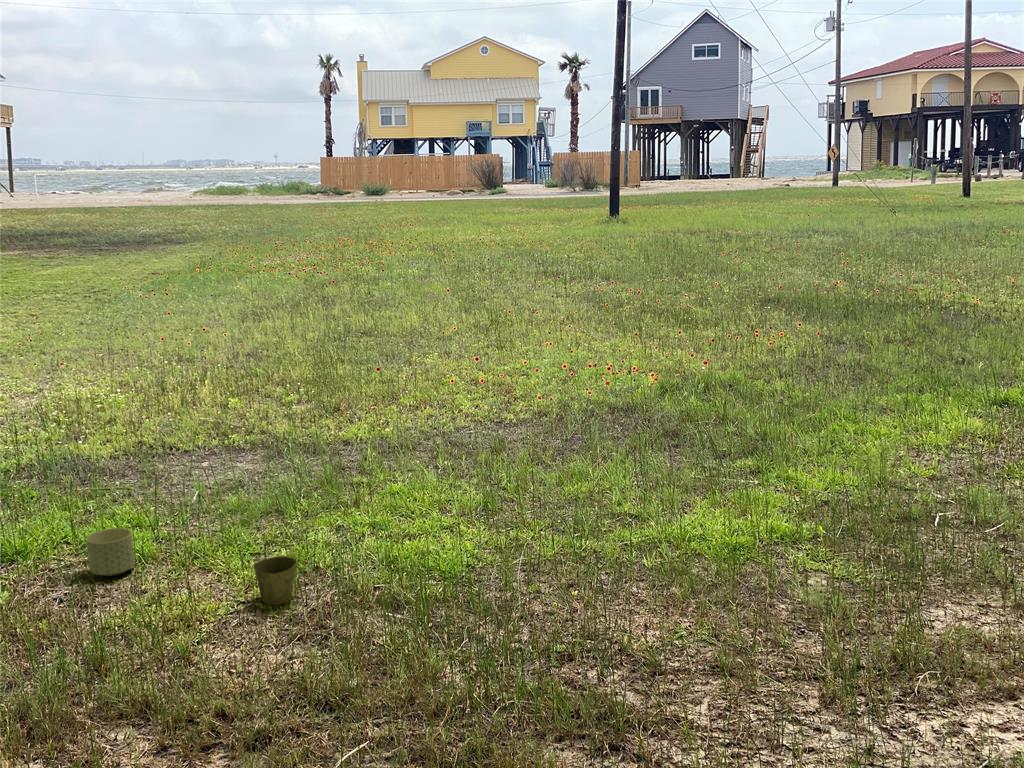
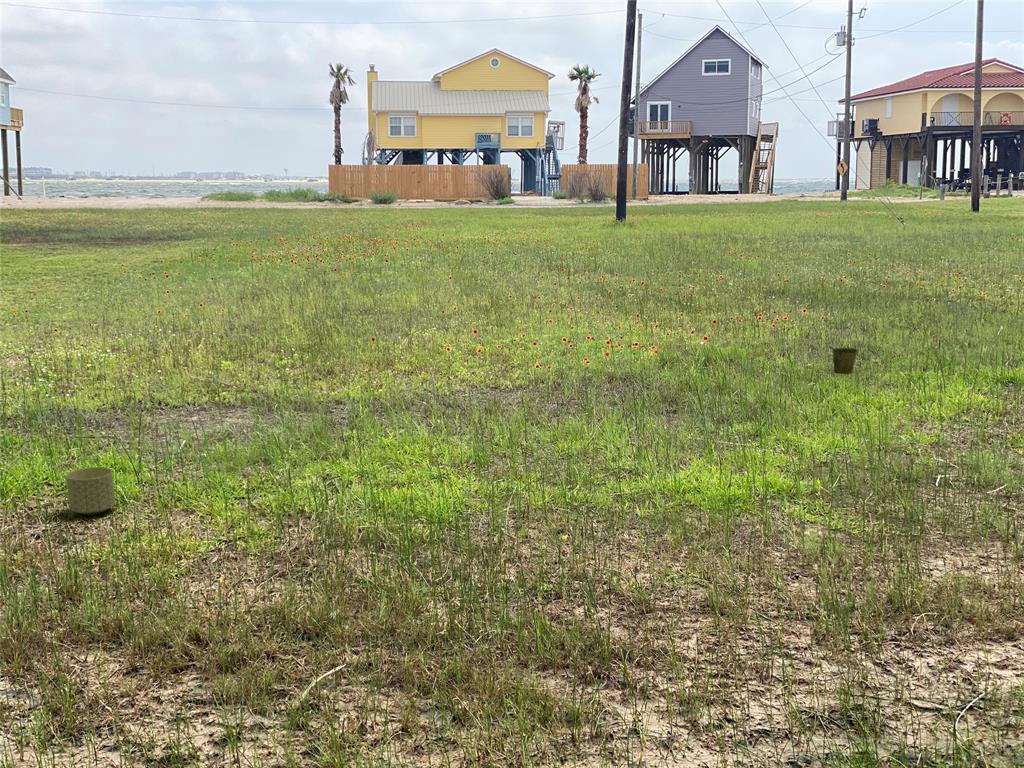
bucket: present [253,556,297,605] -> present [832,348,857,373]

